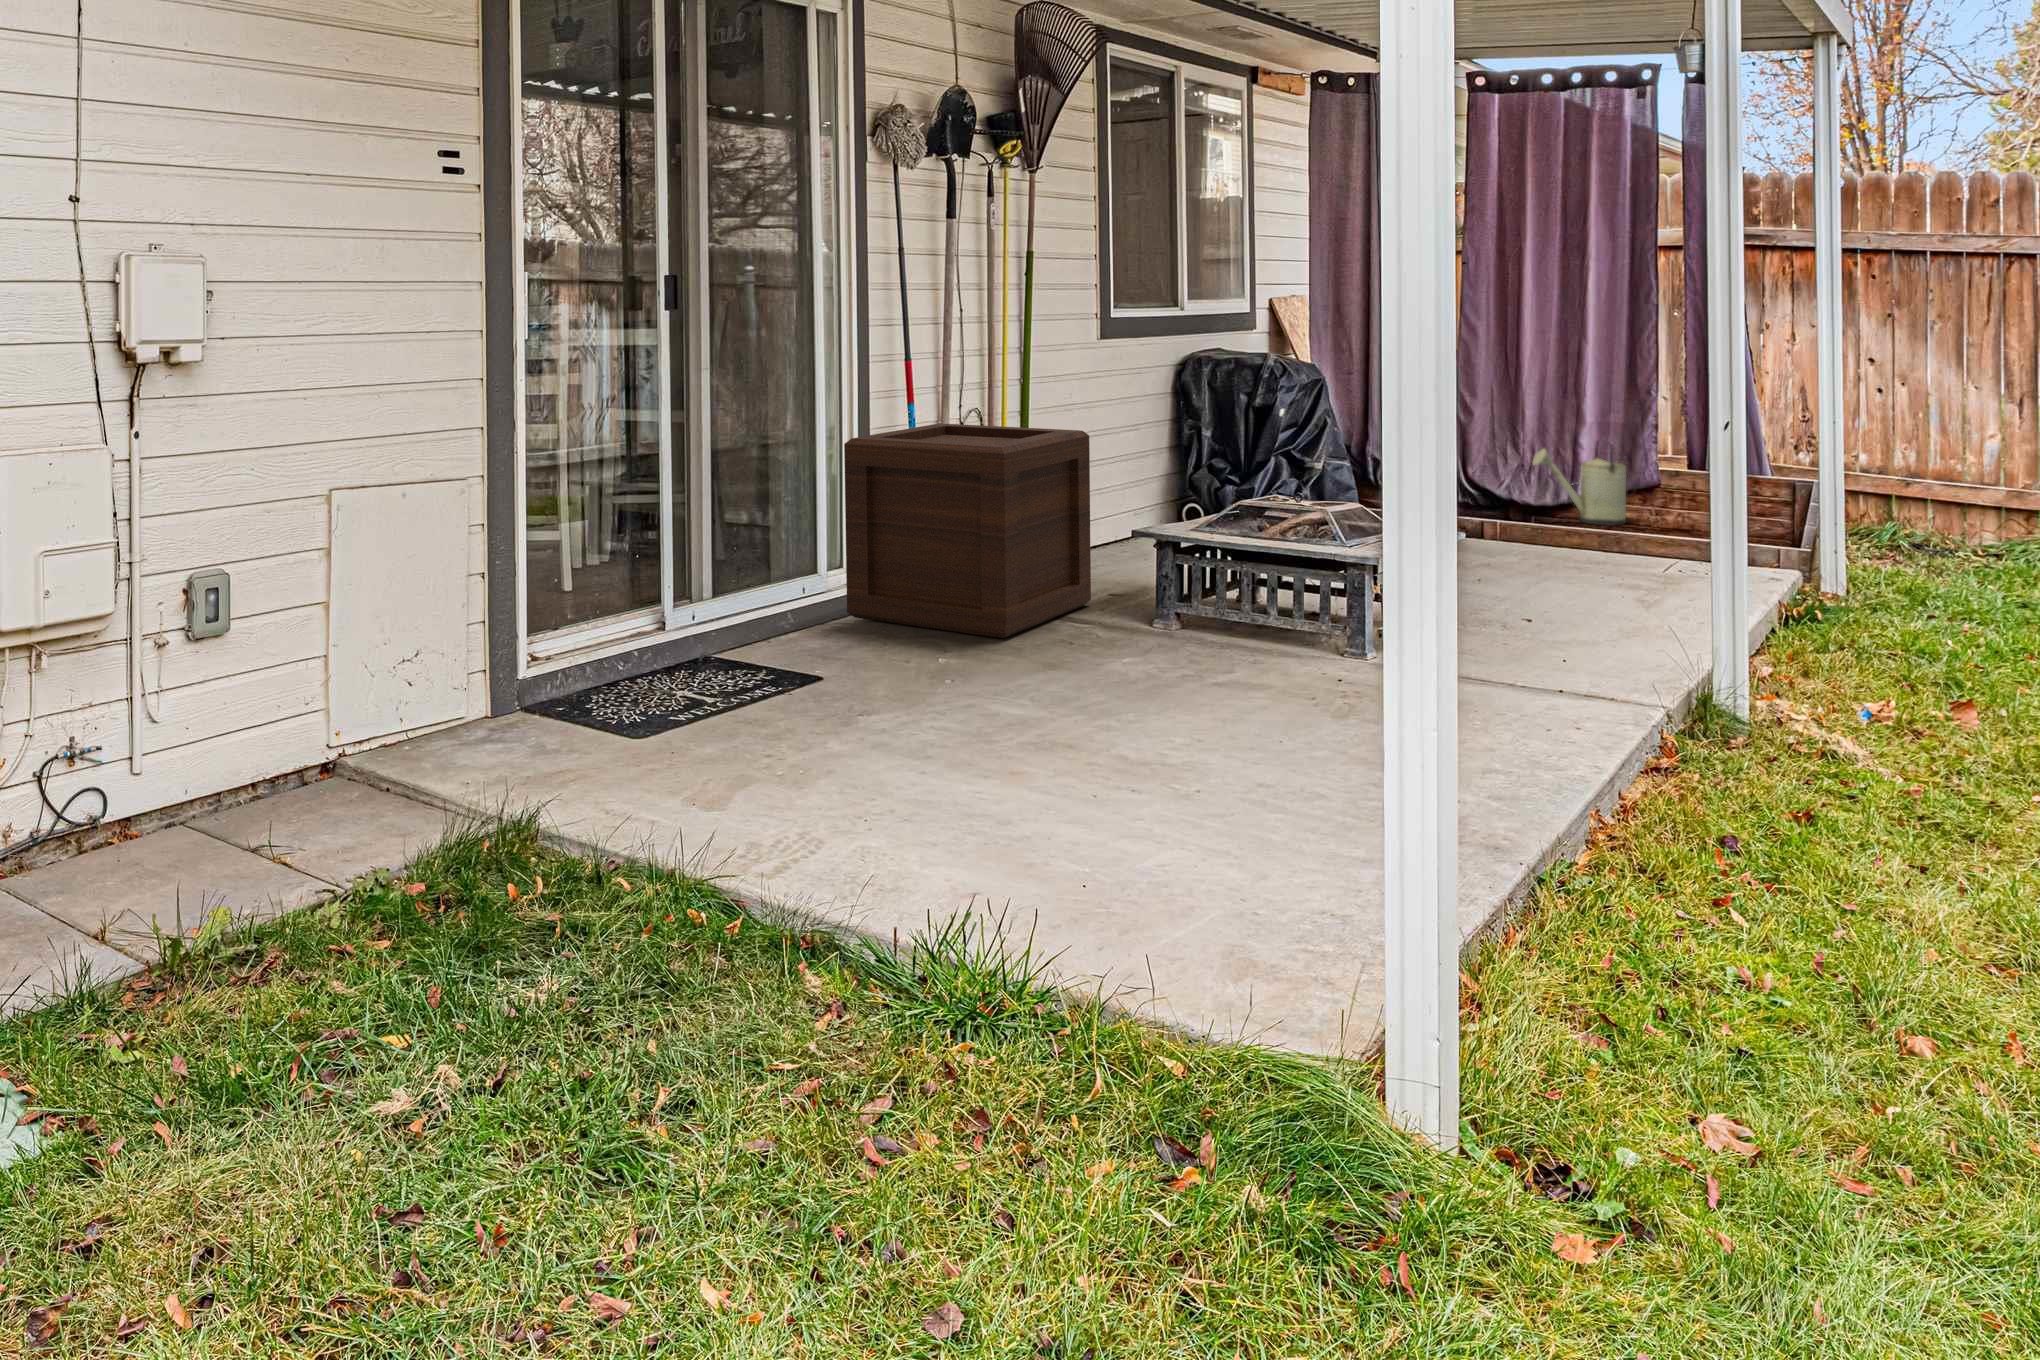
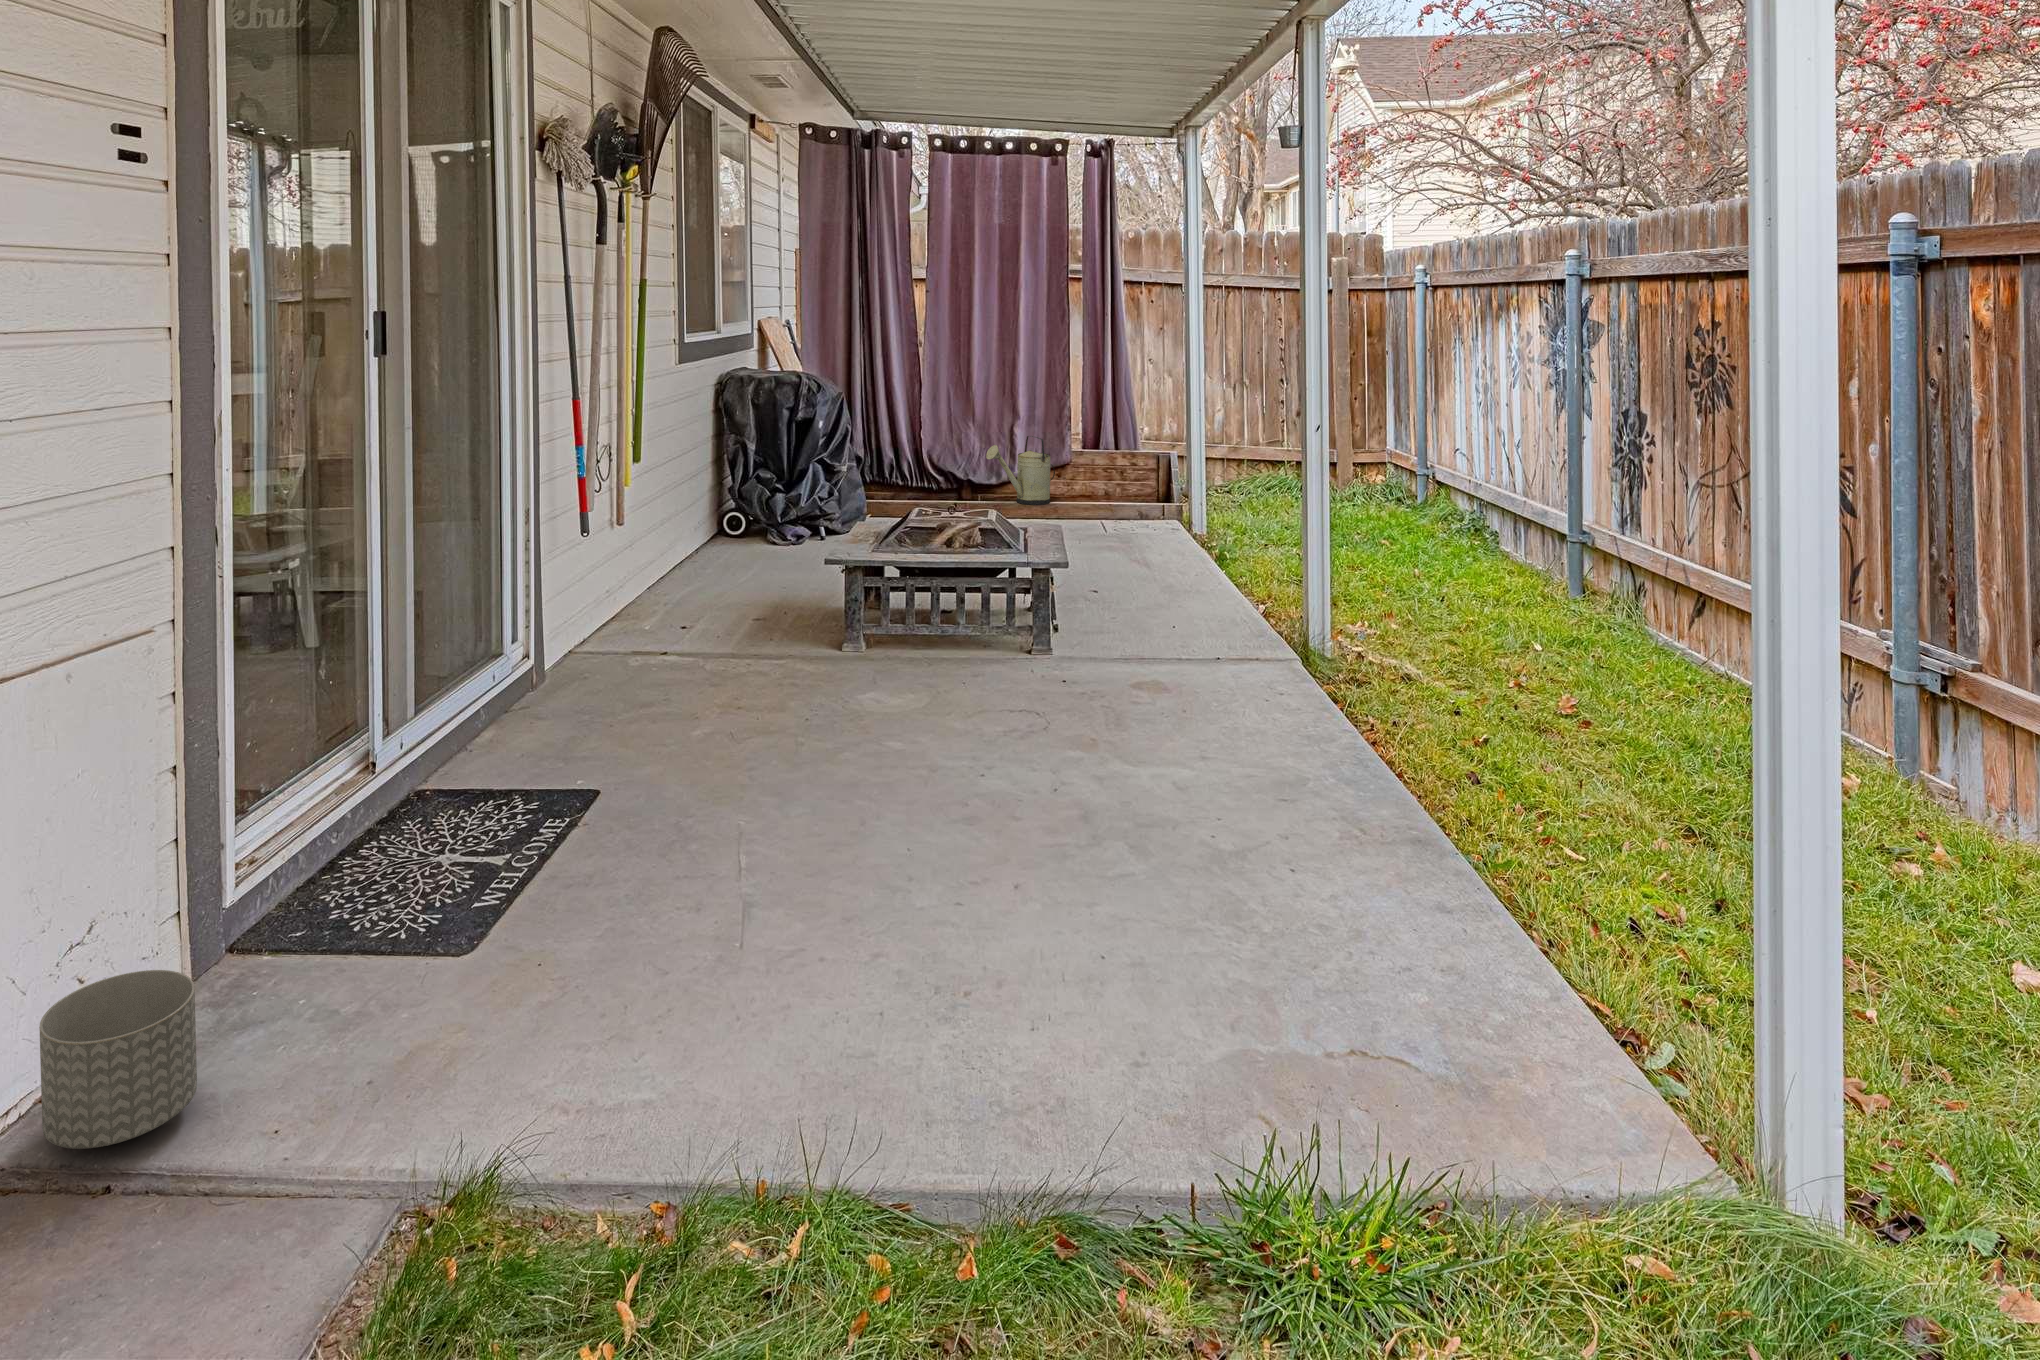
wooden crate: present [844,423,1091,638] -> none [530,467,770,703]
planter: none [370,679,453,769] -> present [39,970,197,1149]

